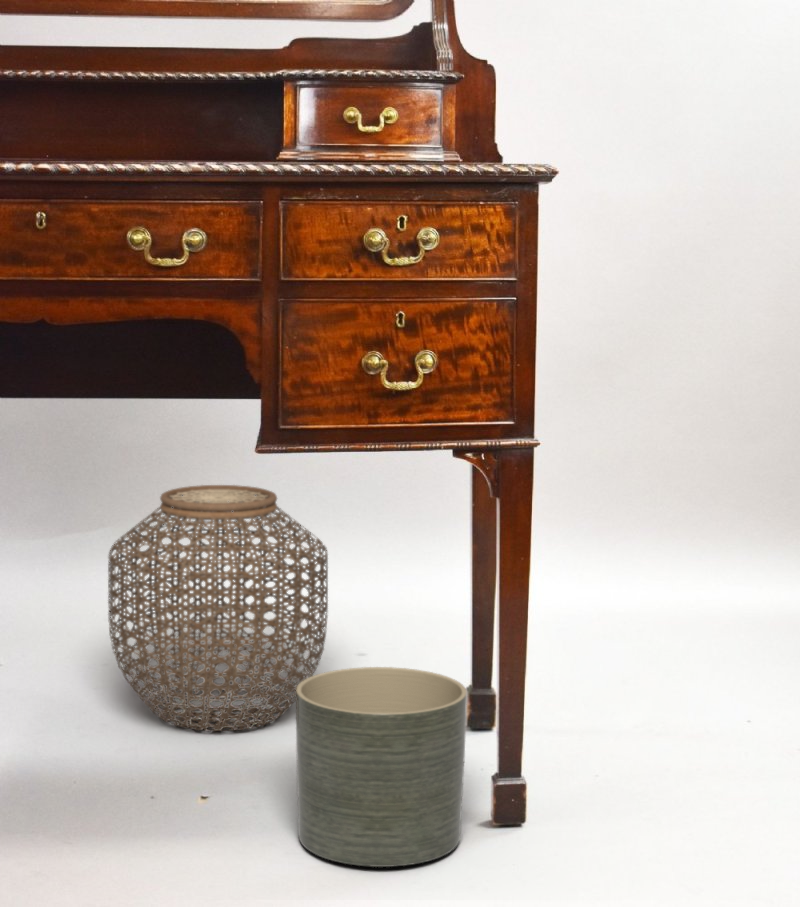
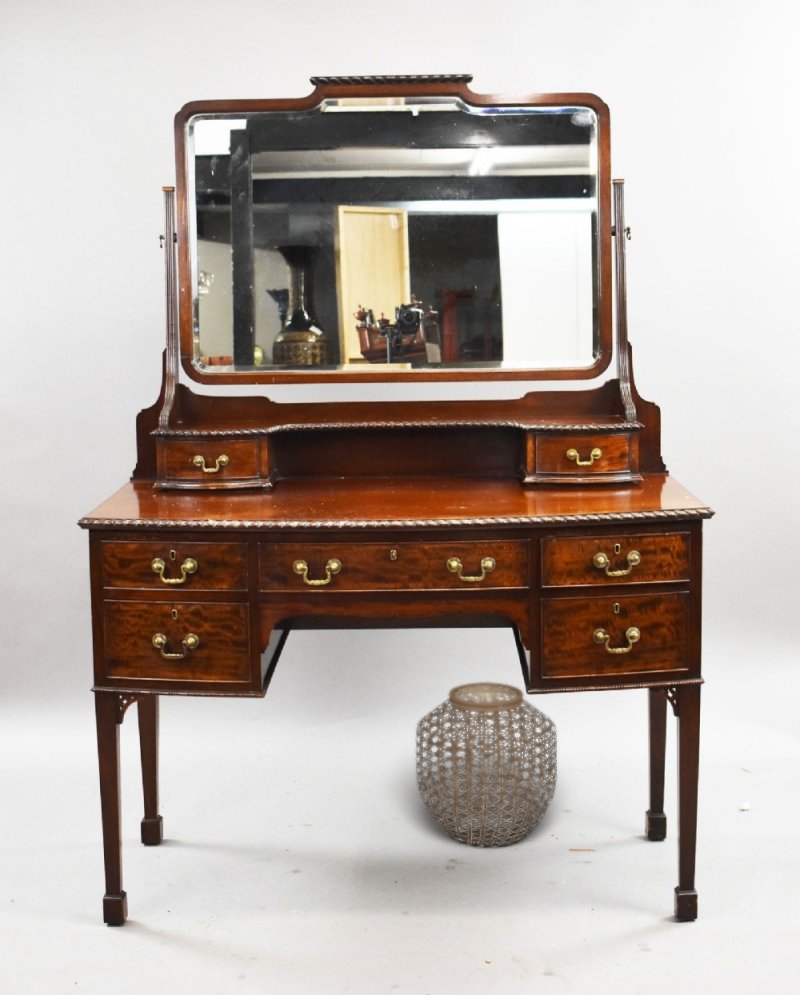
planter: present [296,667,467,867] -> none [552,819,661,955]

